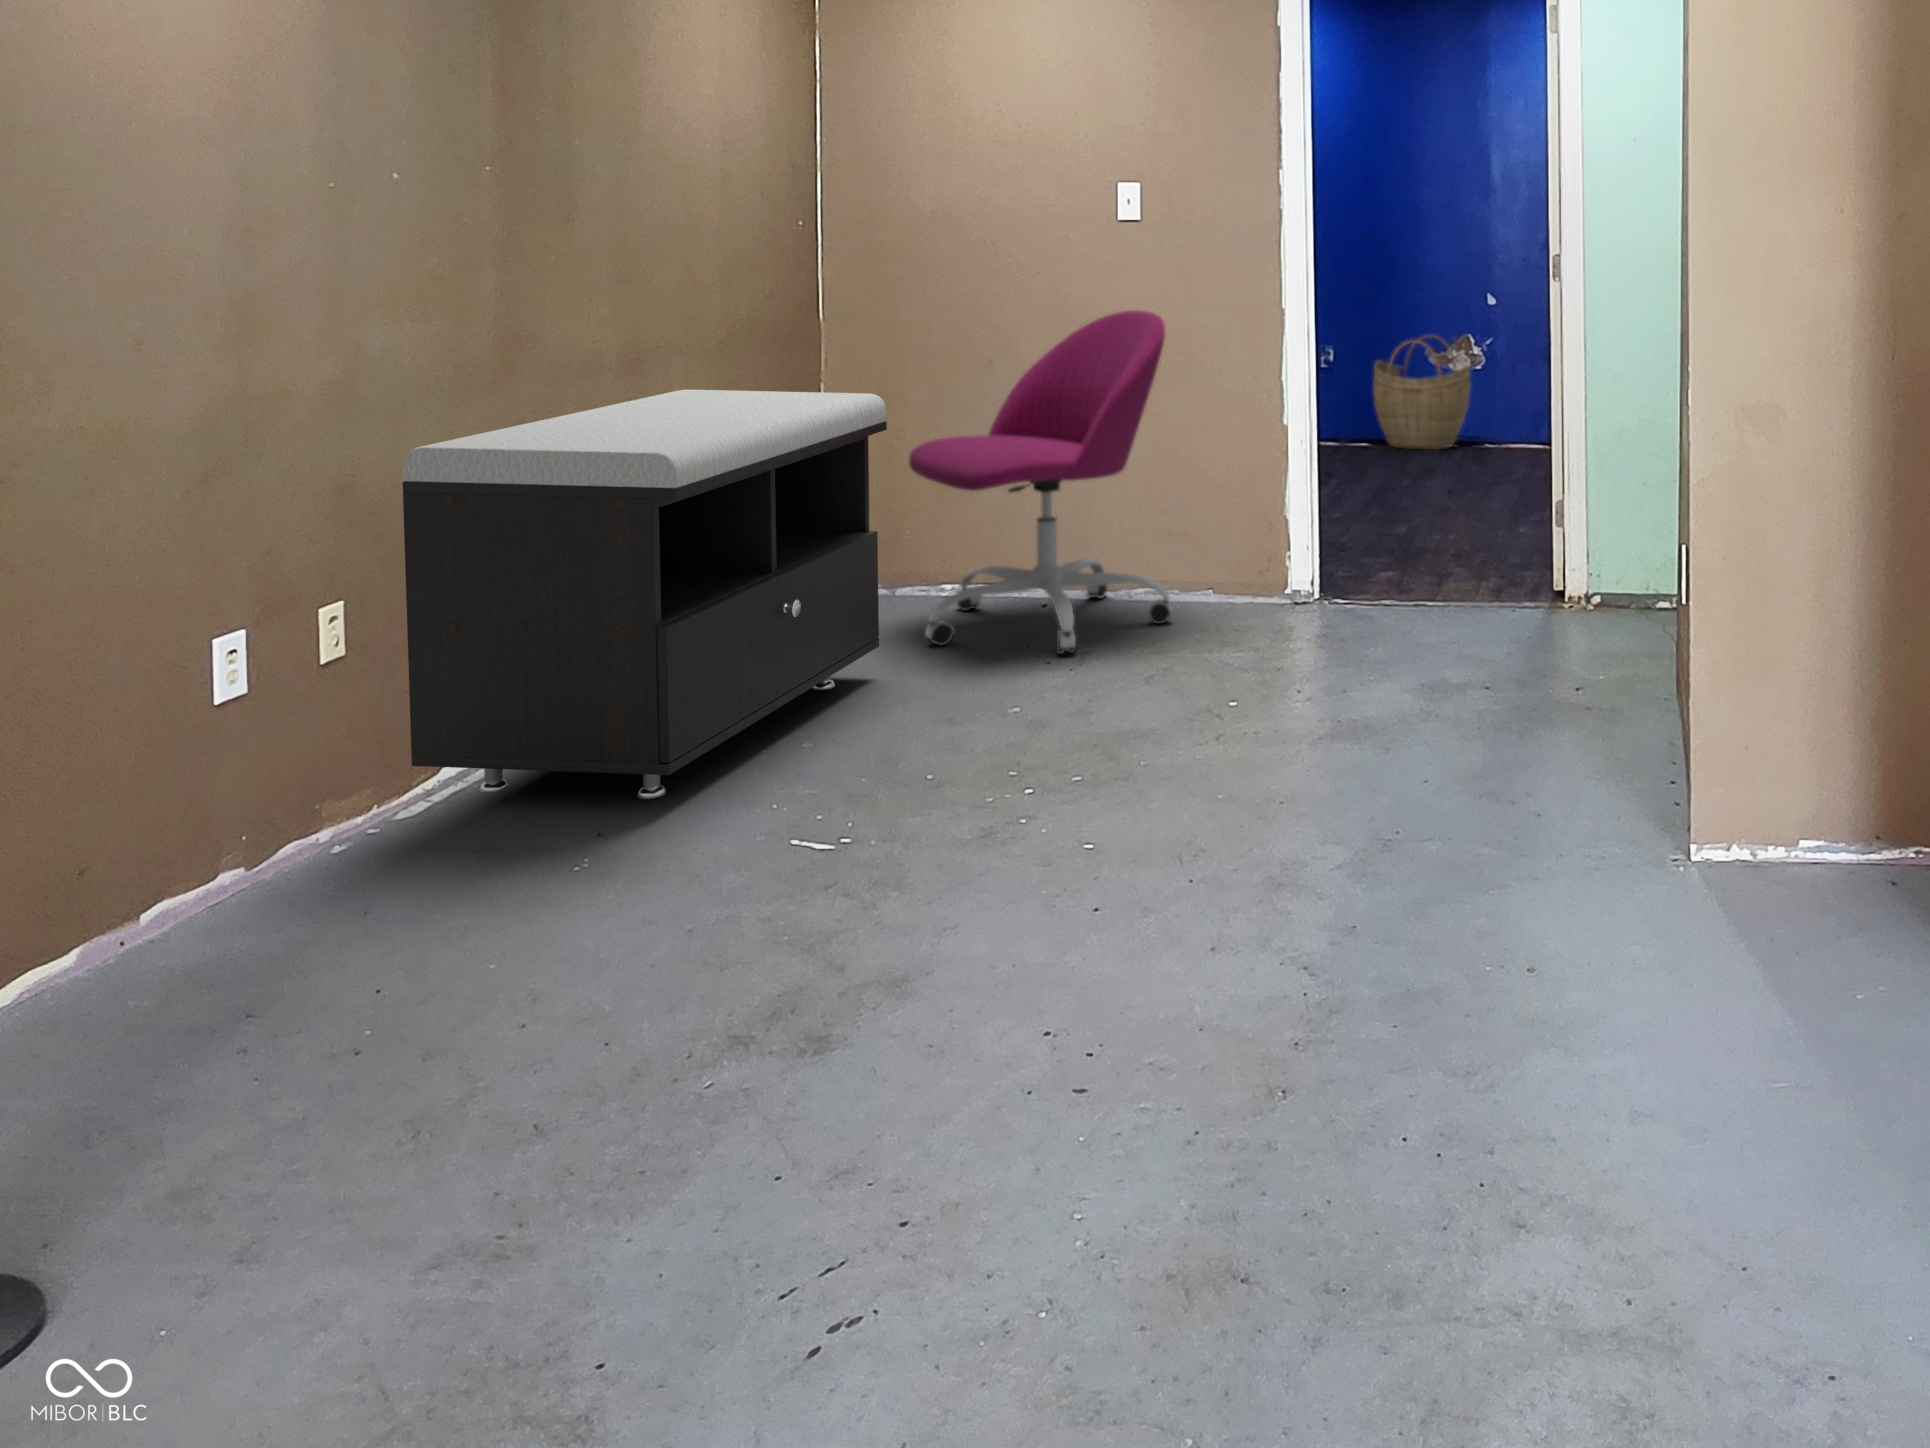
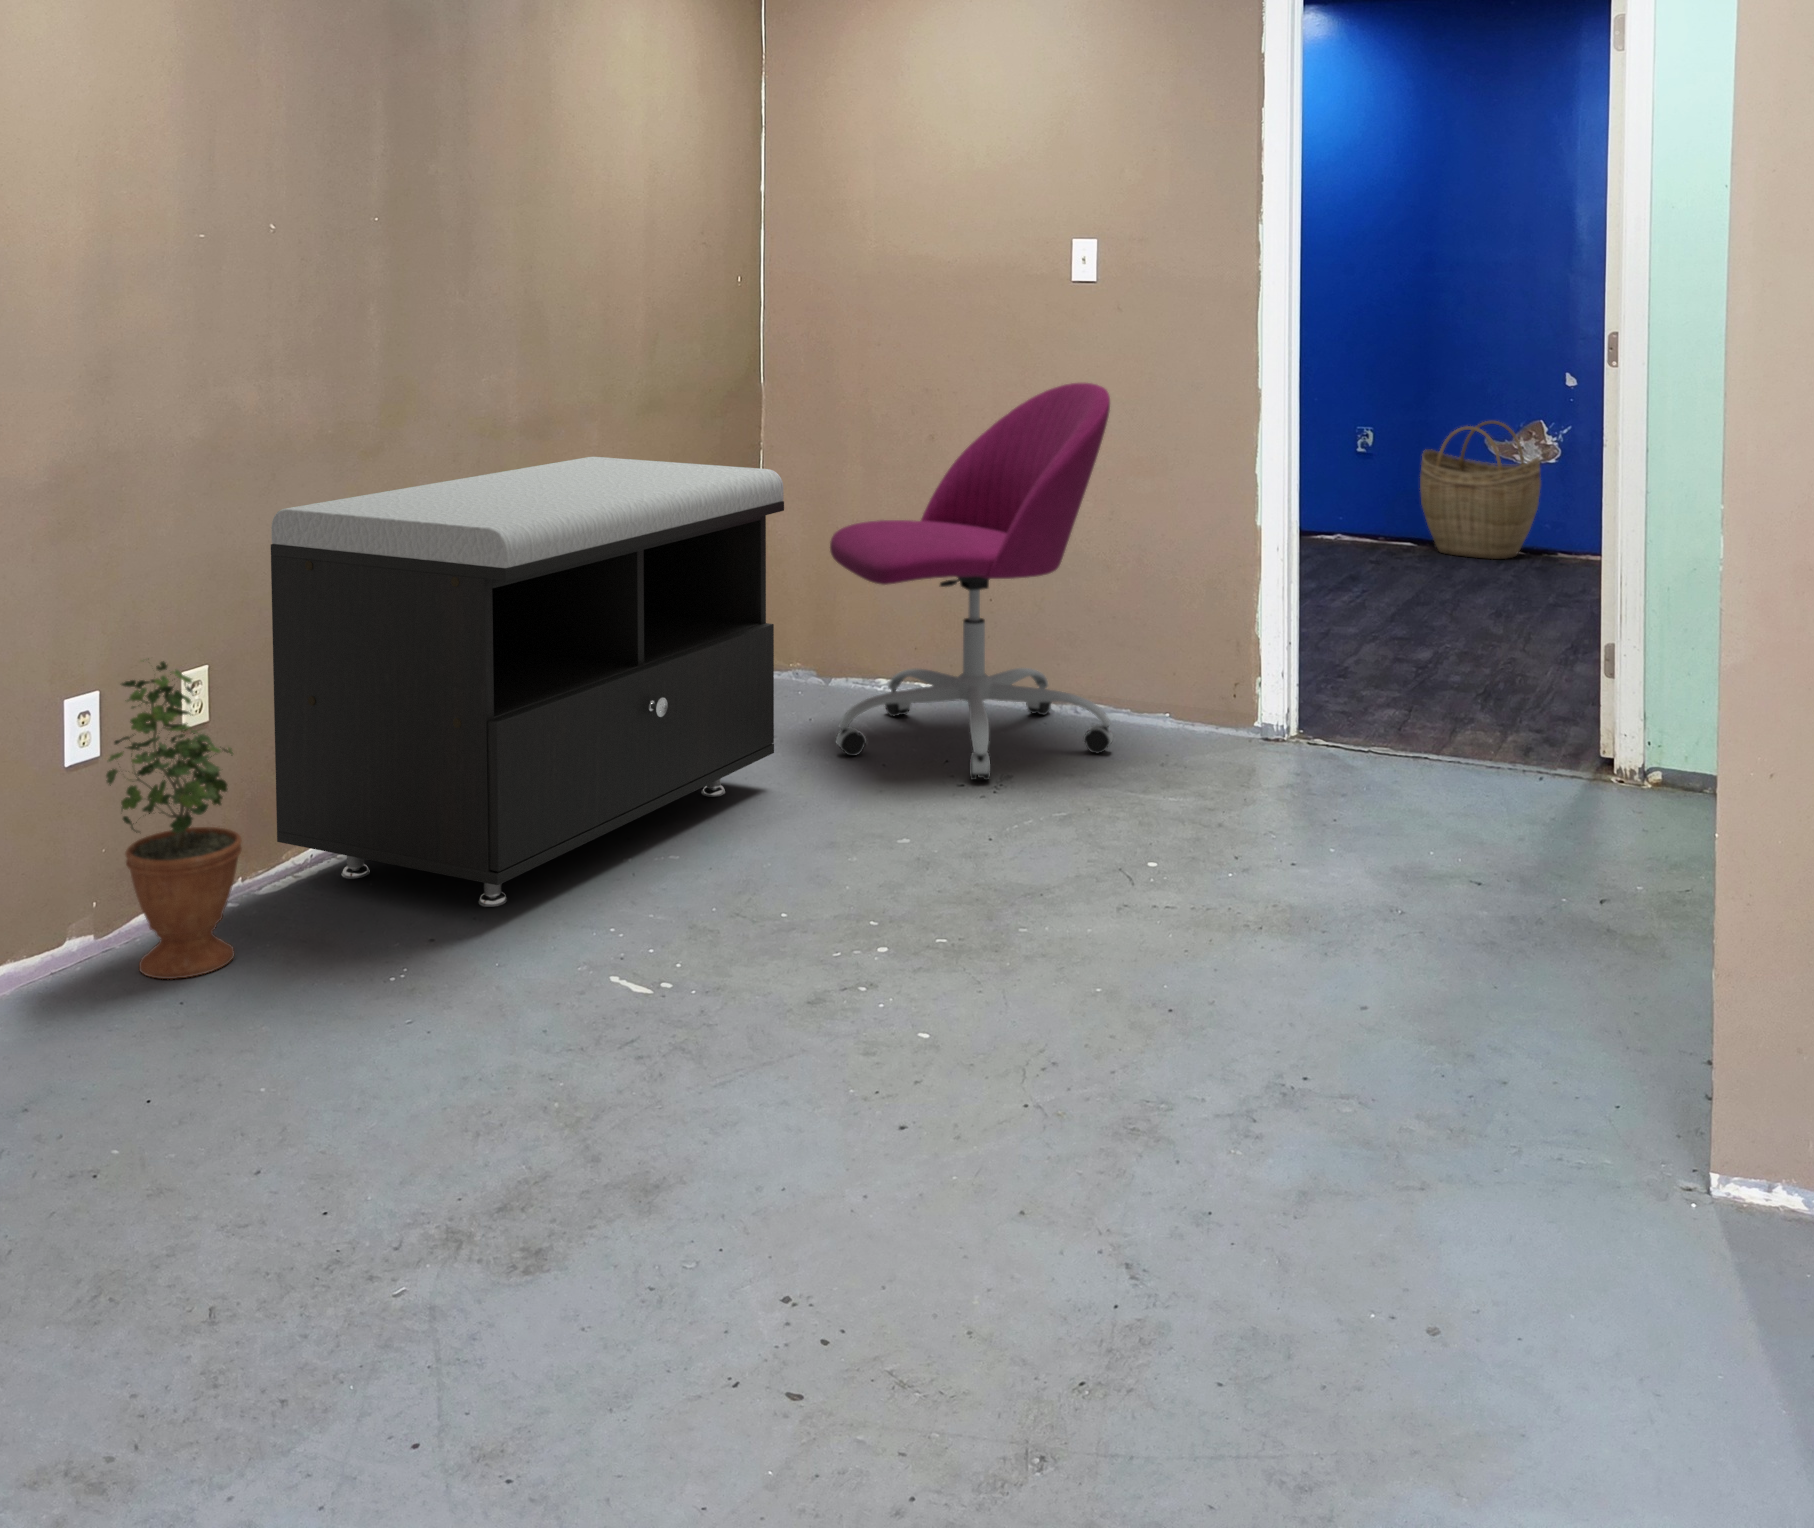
potted plant: none [271,593,412,896] -> present [106,658,242,979]

